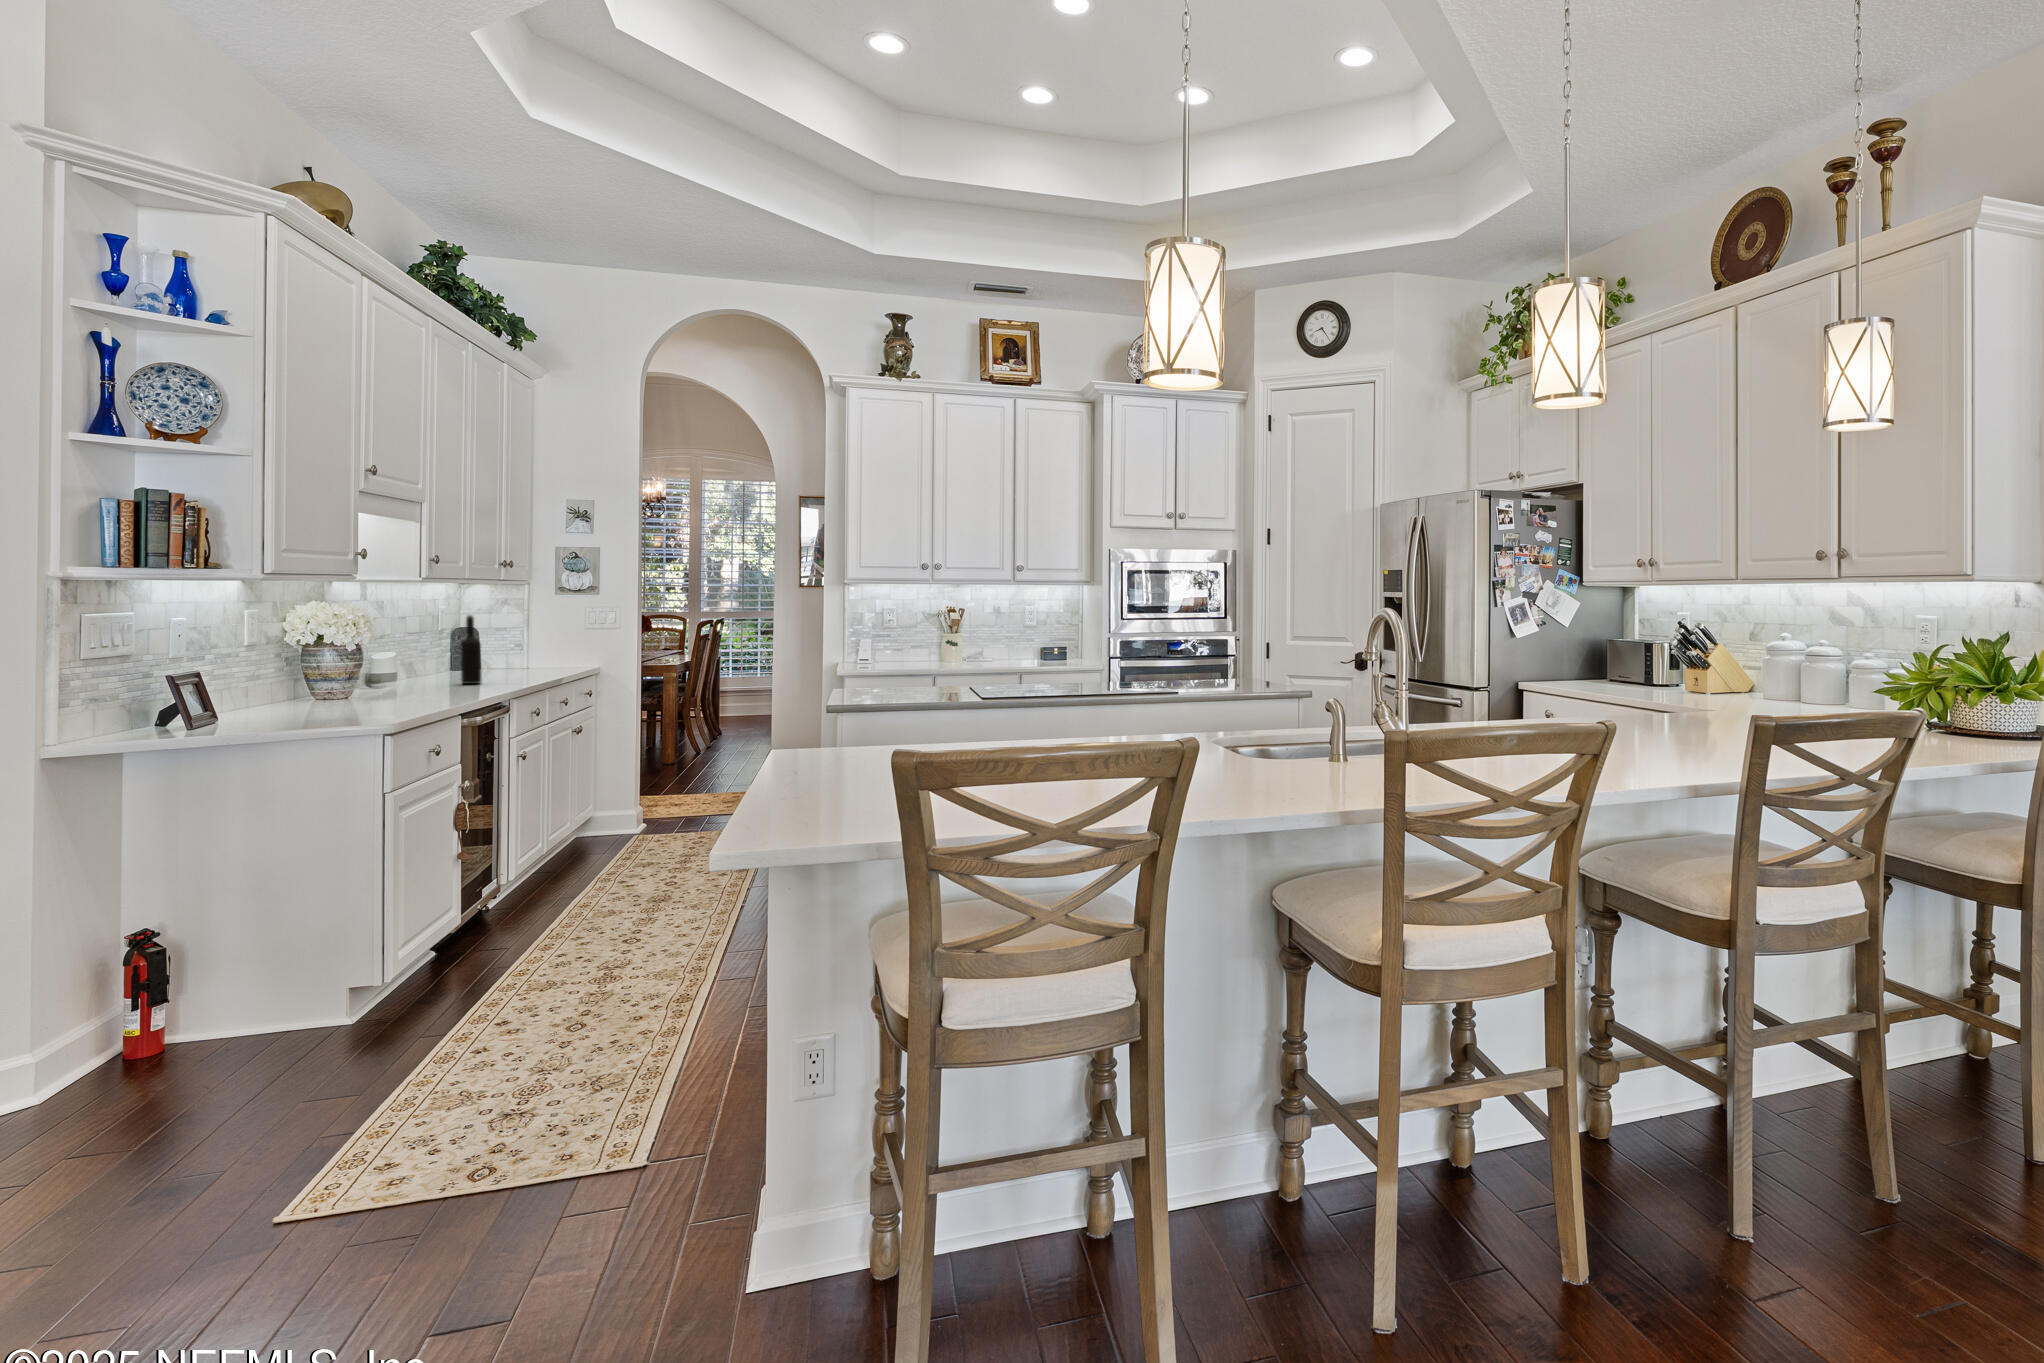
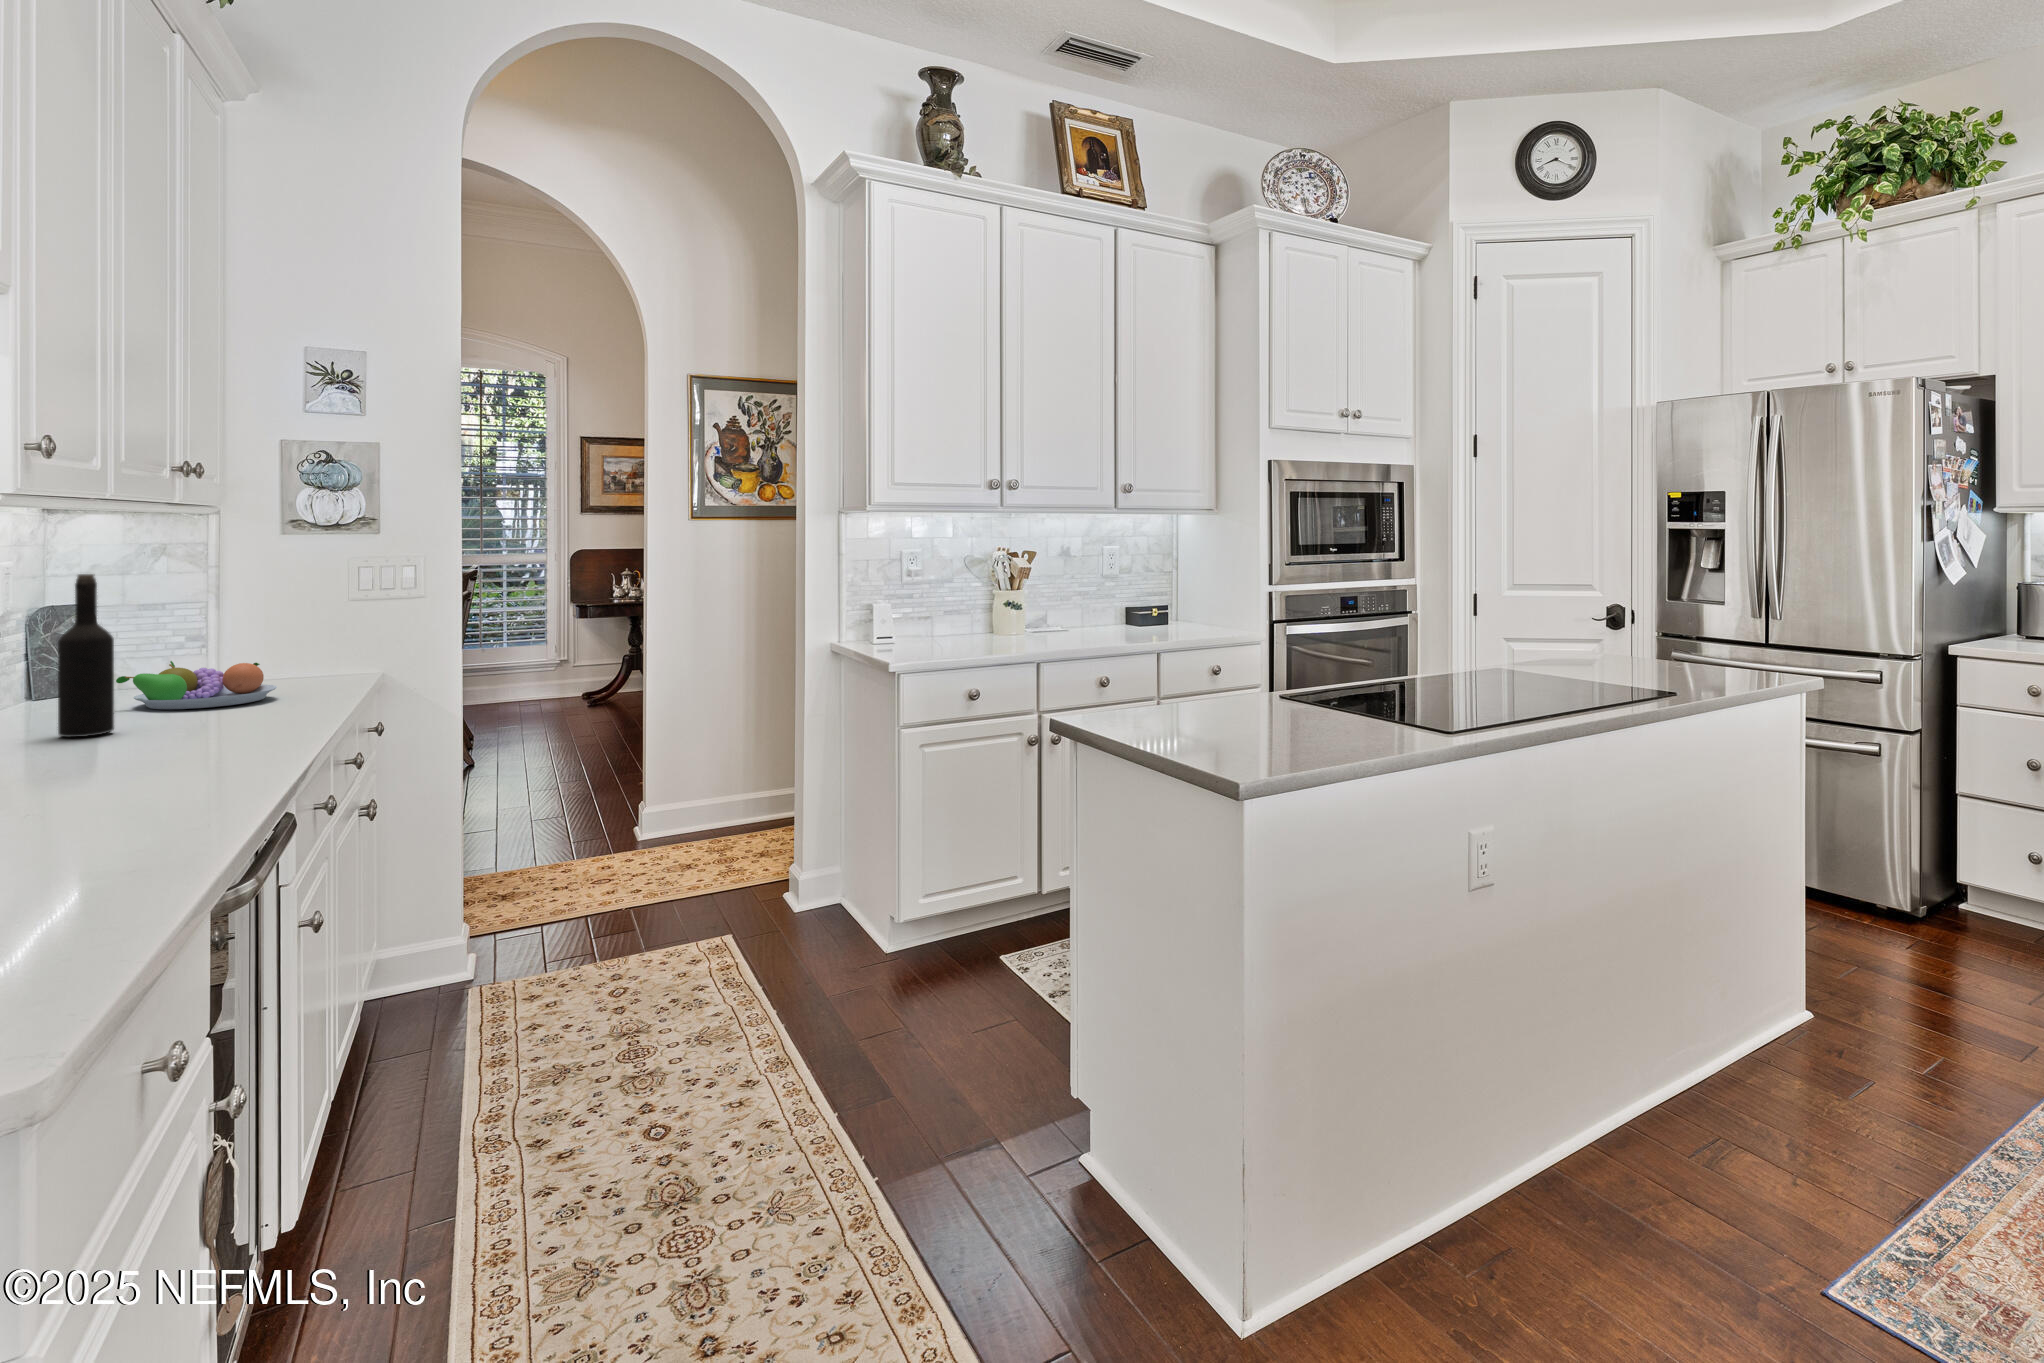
fruit bowl: none [483,655,548,677] -> present [116,661,277,709]

